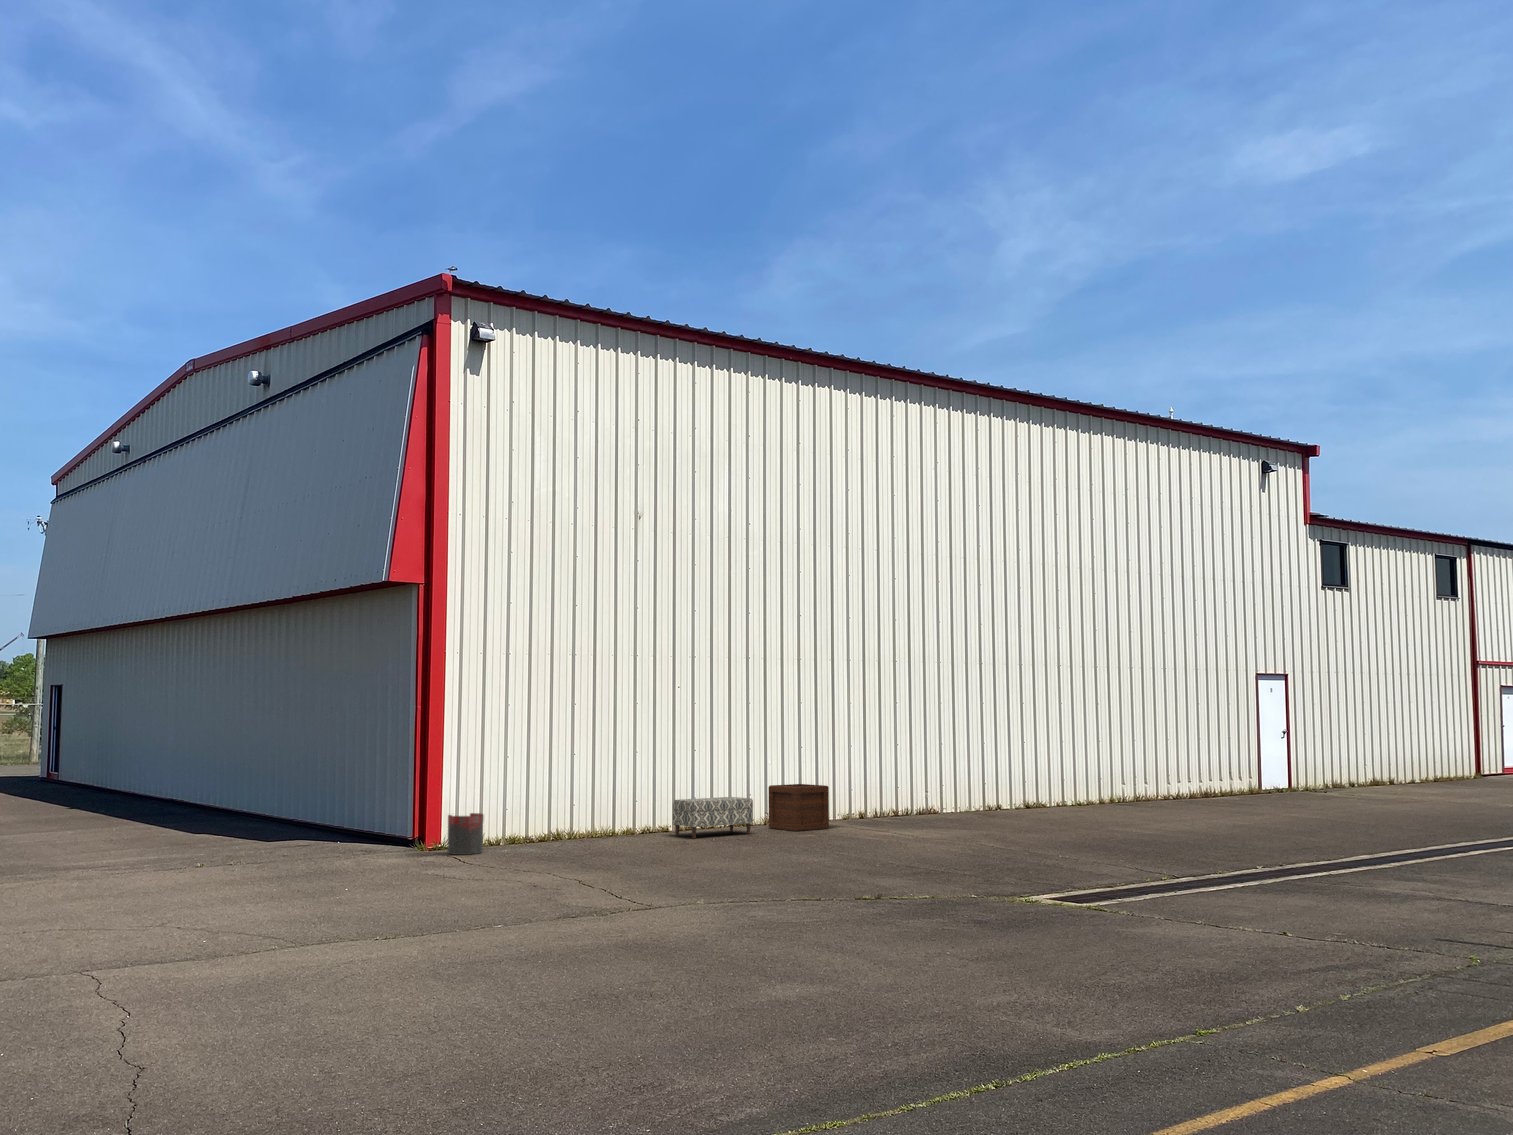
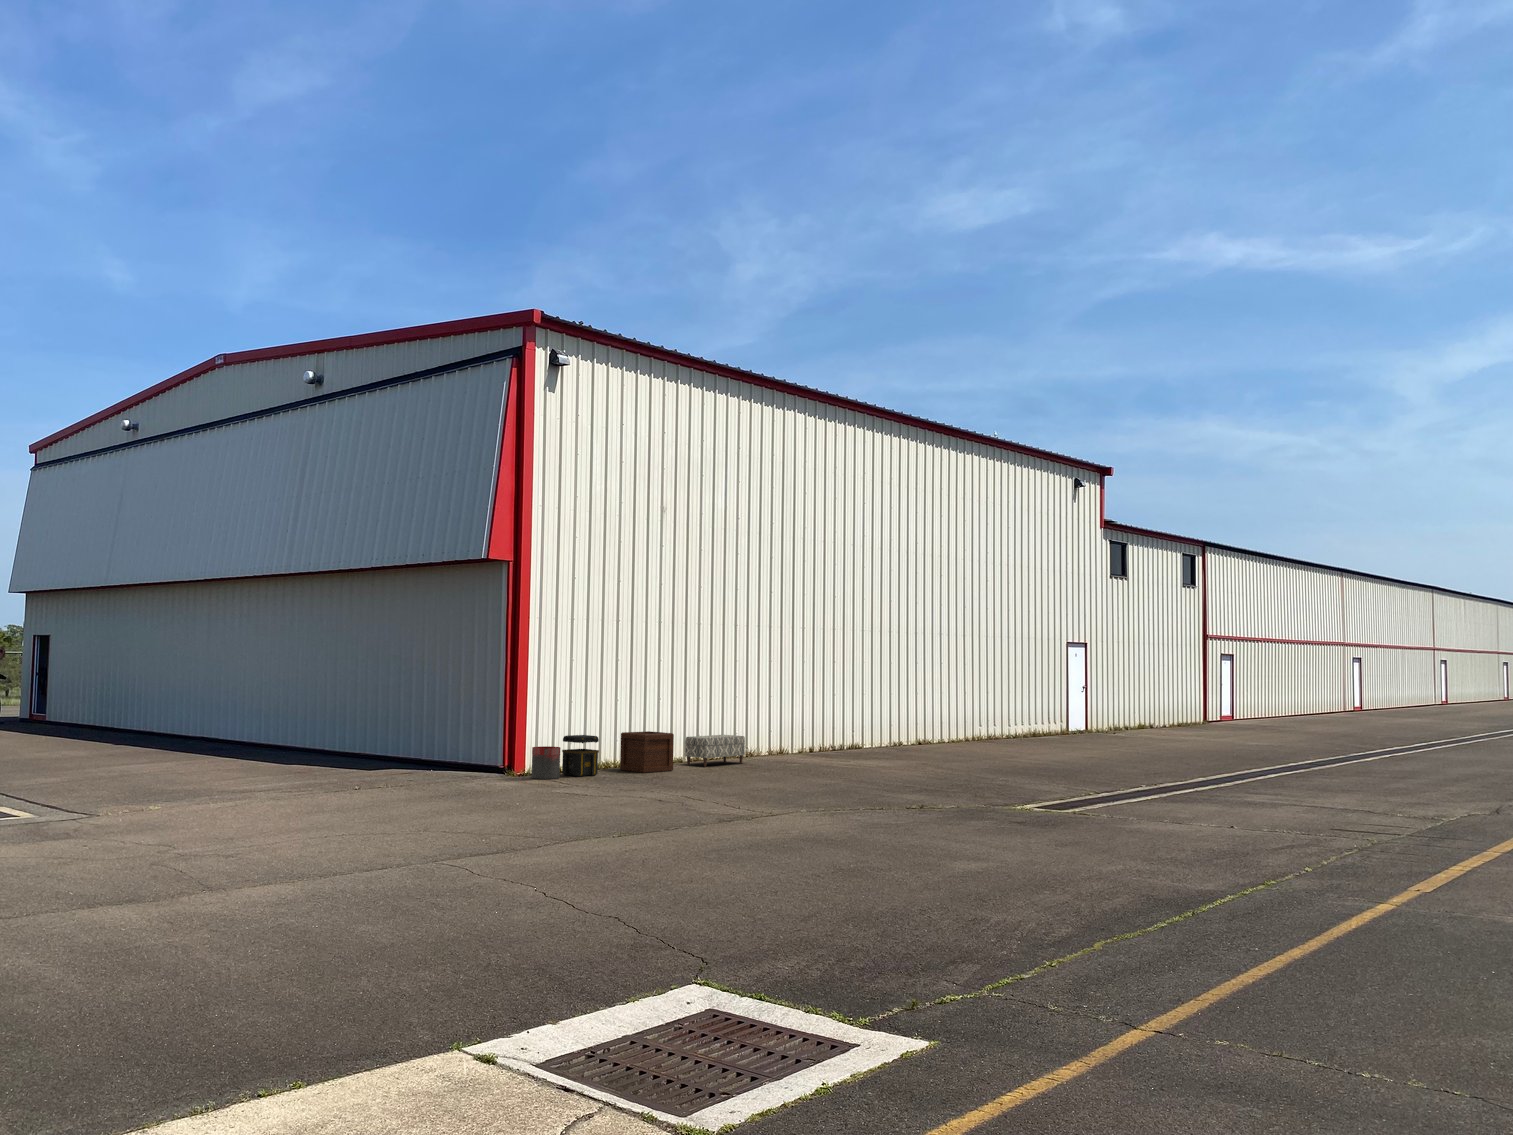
wooden crate: present [768,784,829,831] -> present [620,731,674,773]
toolbox: none [493,798,538,851] -> present [562,735,599,777]

